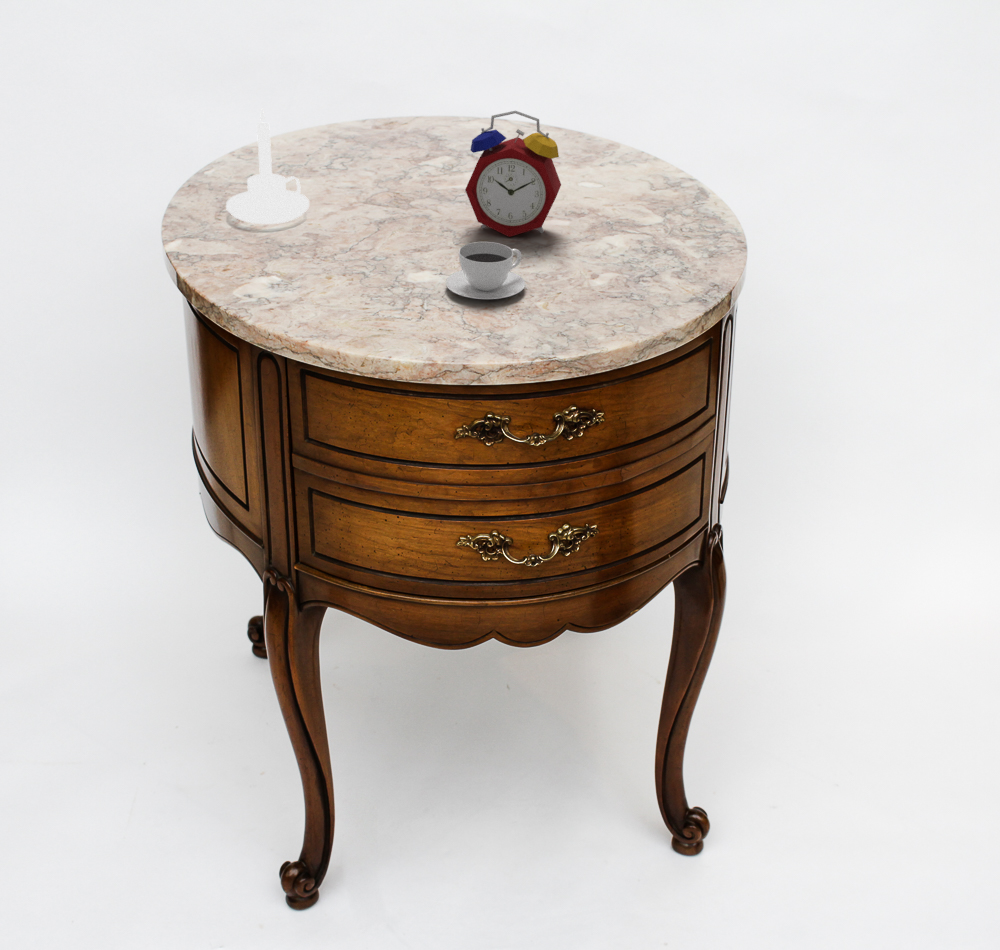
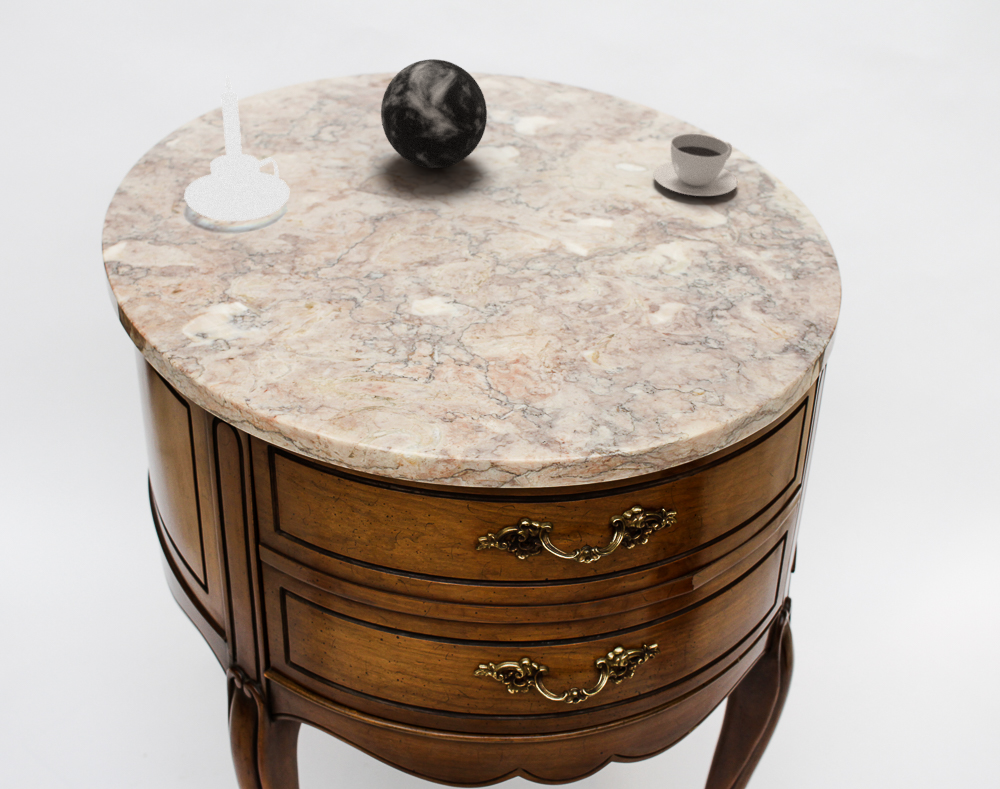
decorative orb: none [382,98,468,187] -> present [381,59,487,168]
alarm clock: present [465,111,561,237] -> none [486,87,607,245]
teacup: present [446,242,525,299] -> present [654,134,737,196]

